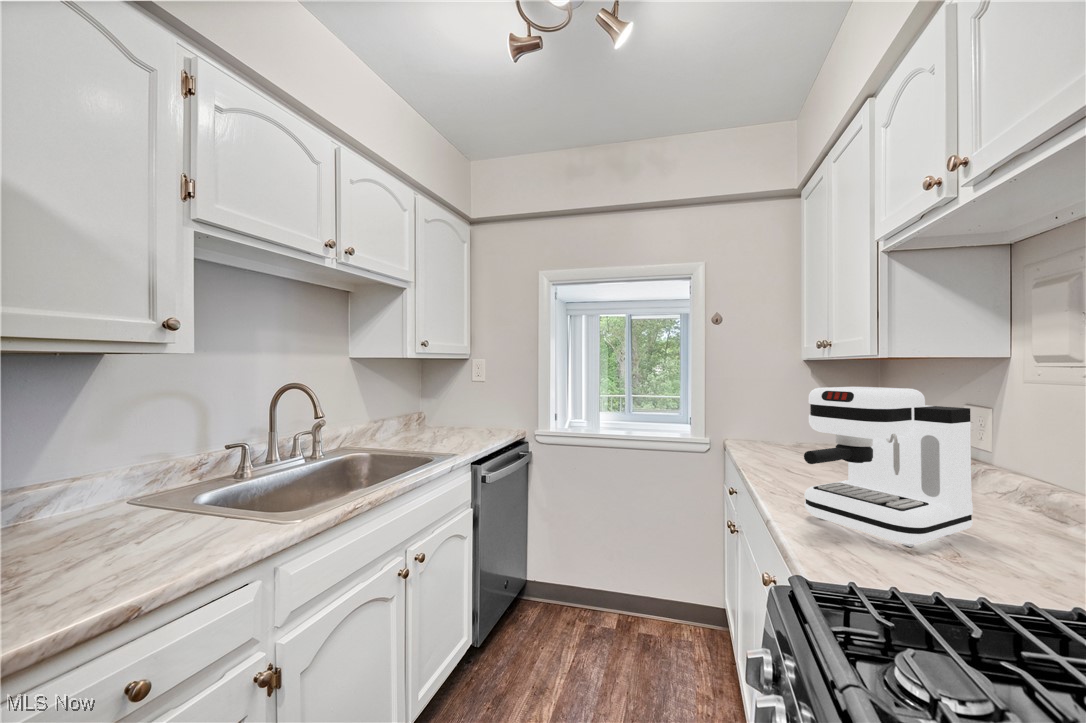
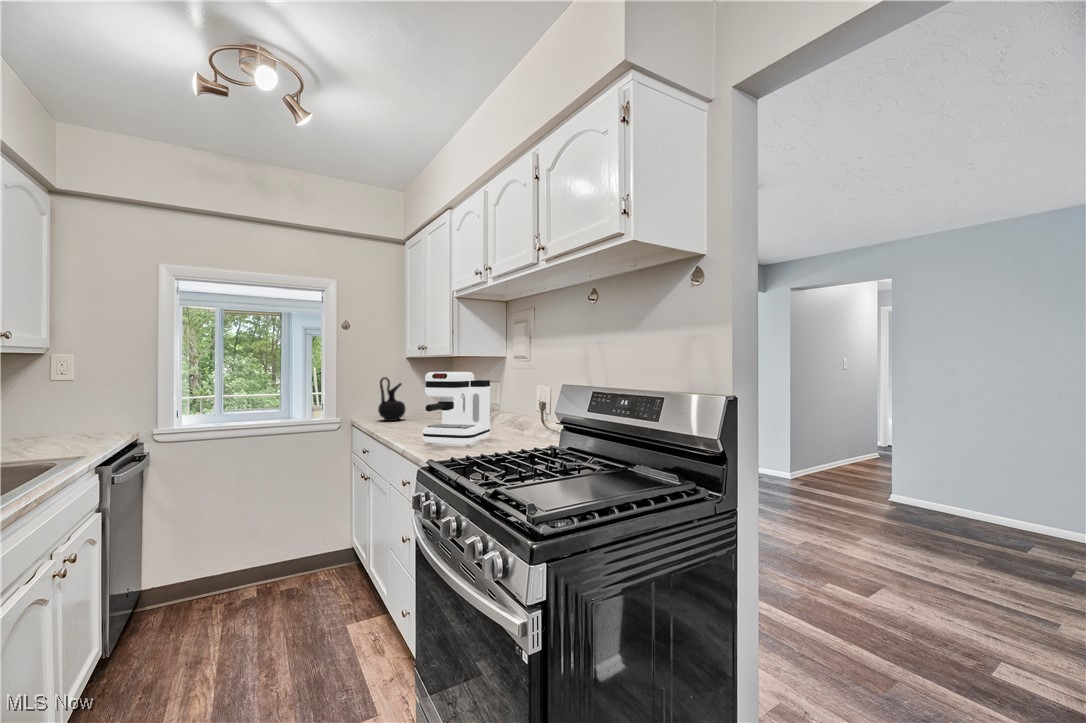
ceramic jug: none [756,388,798,451] -> present [378,377,405,421]

